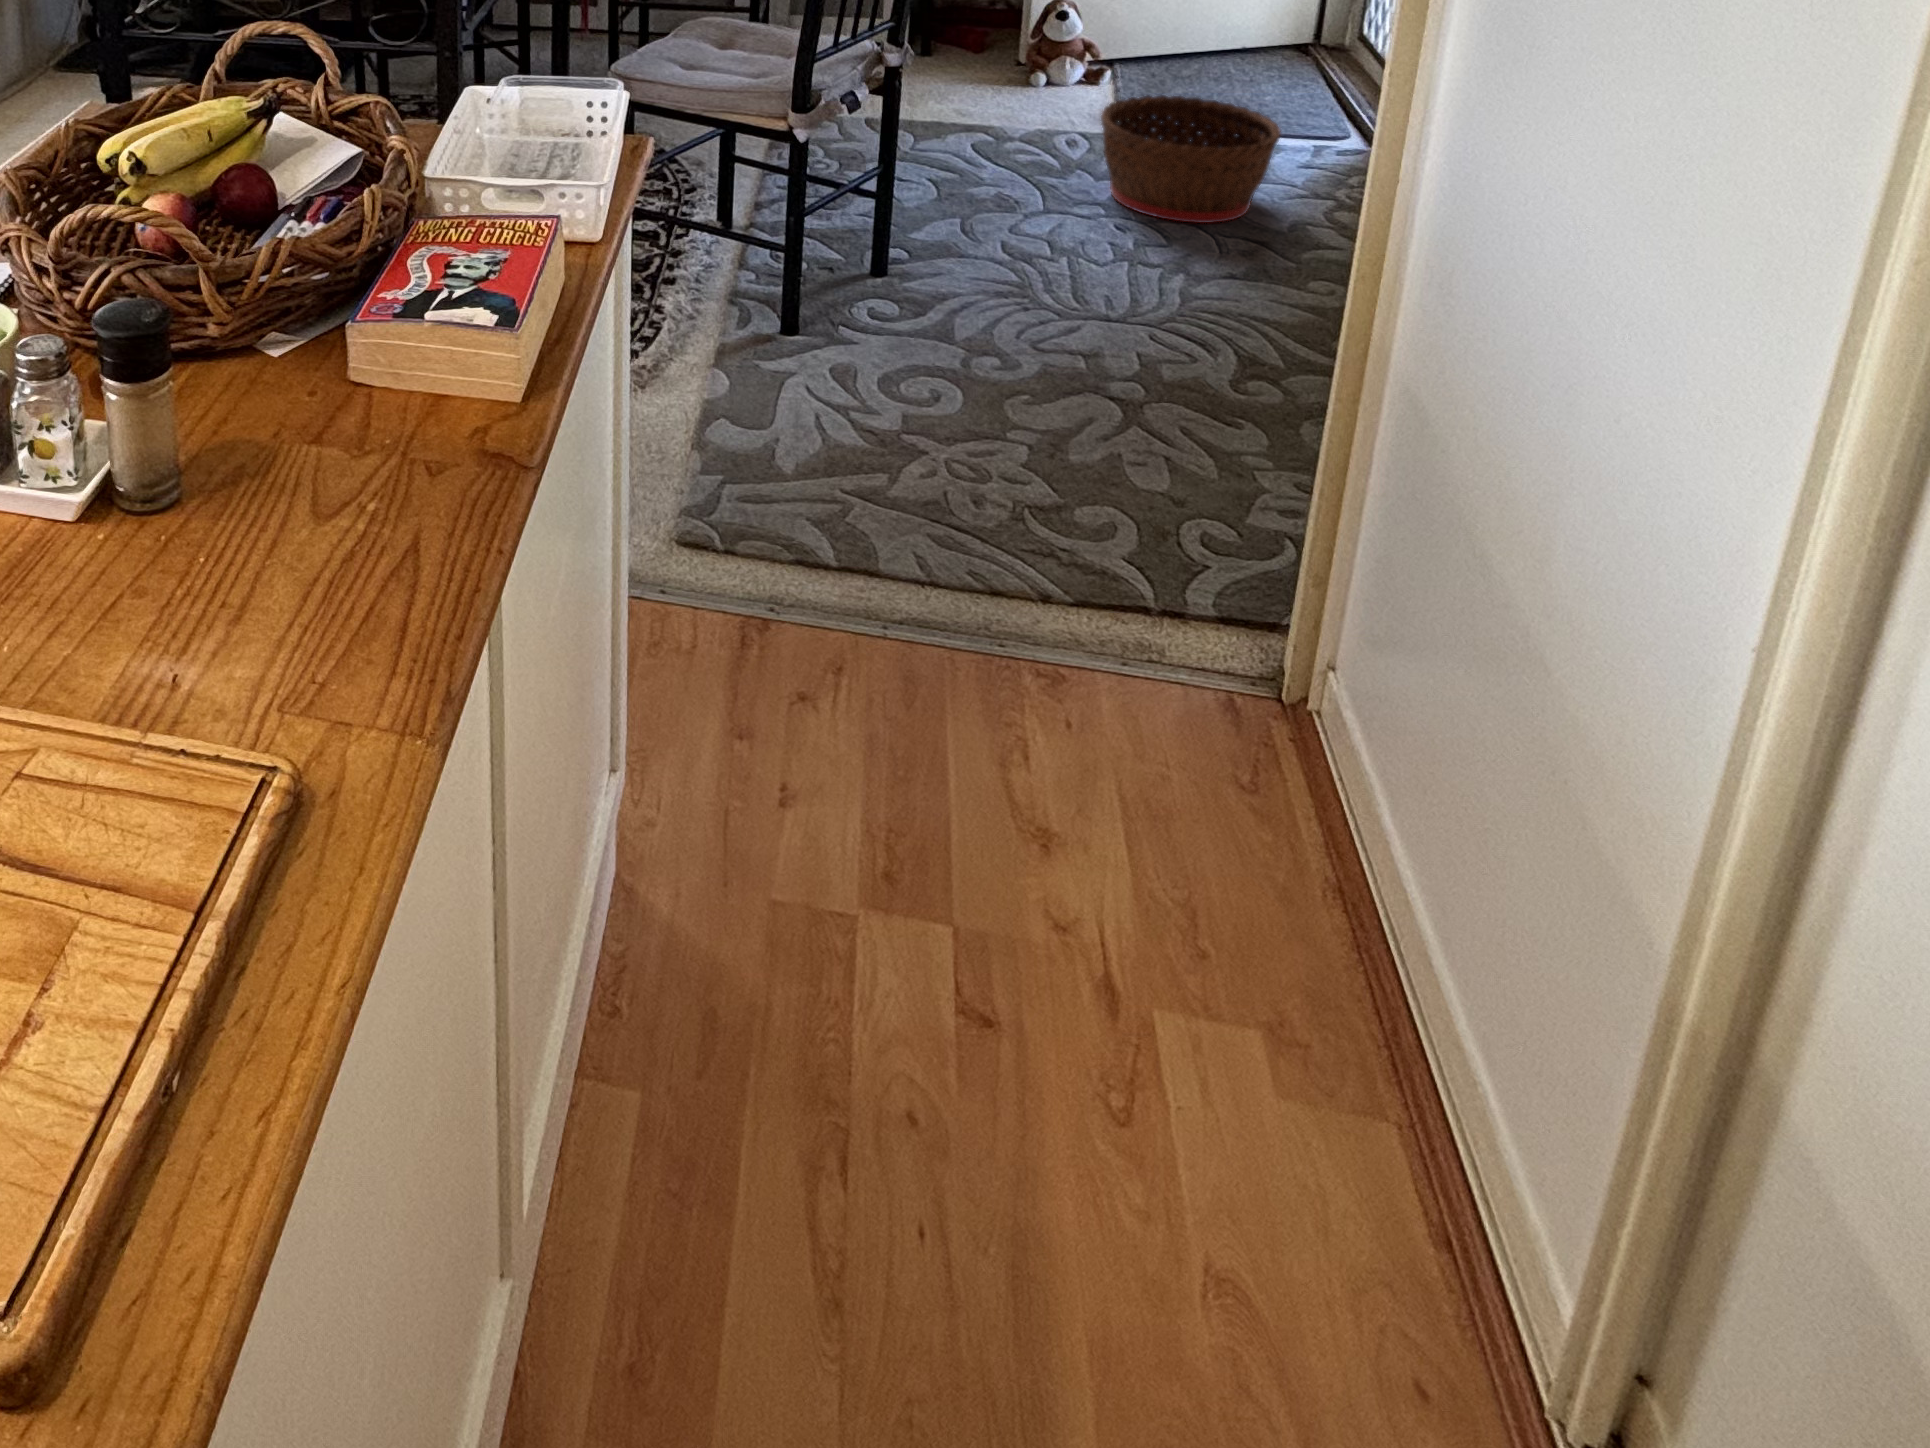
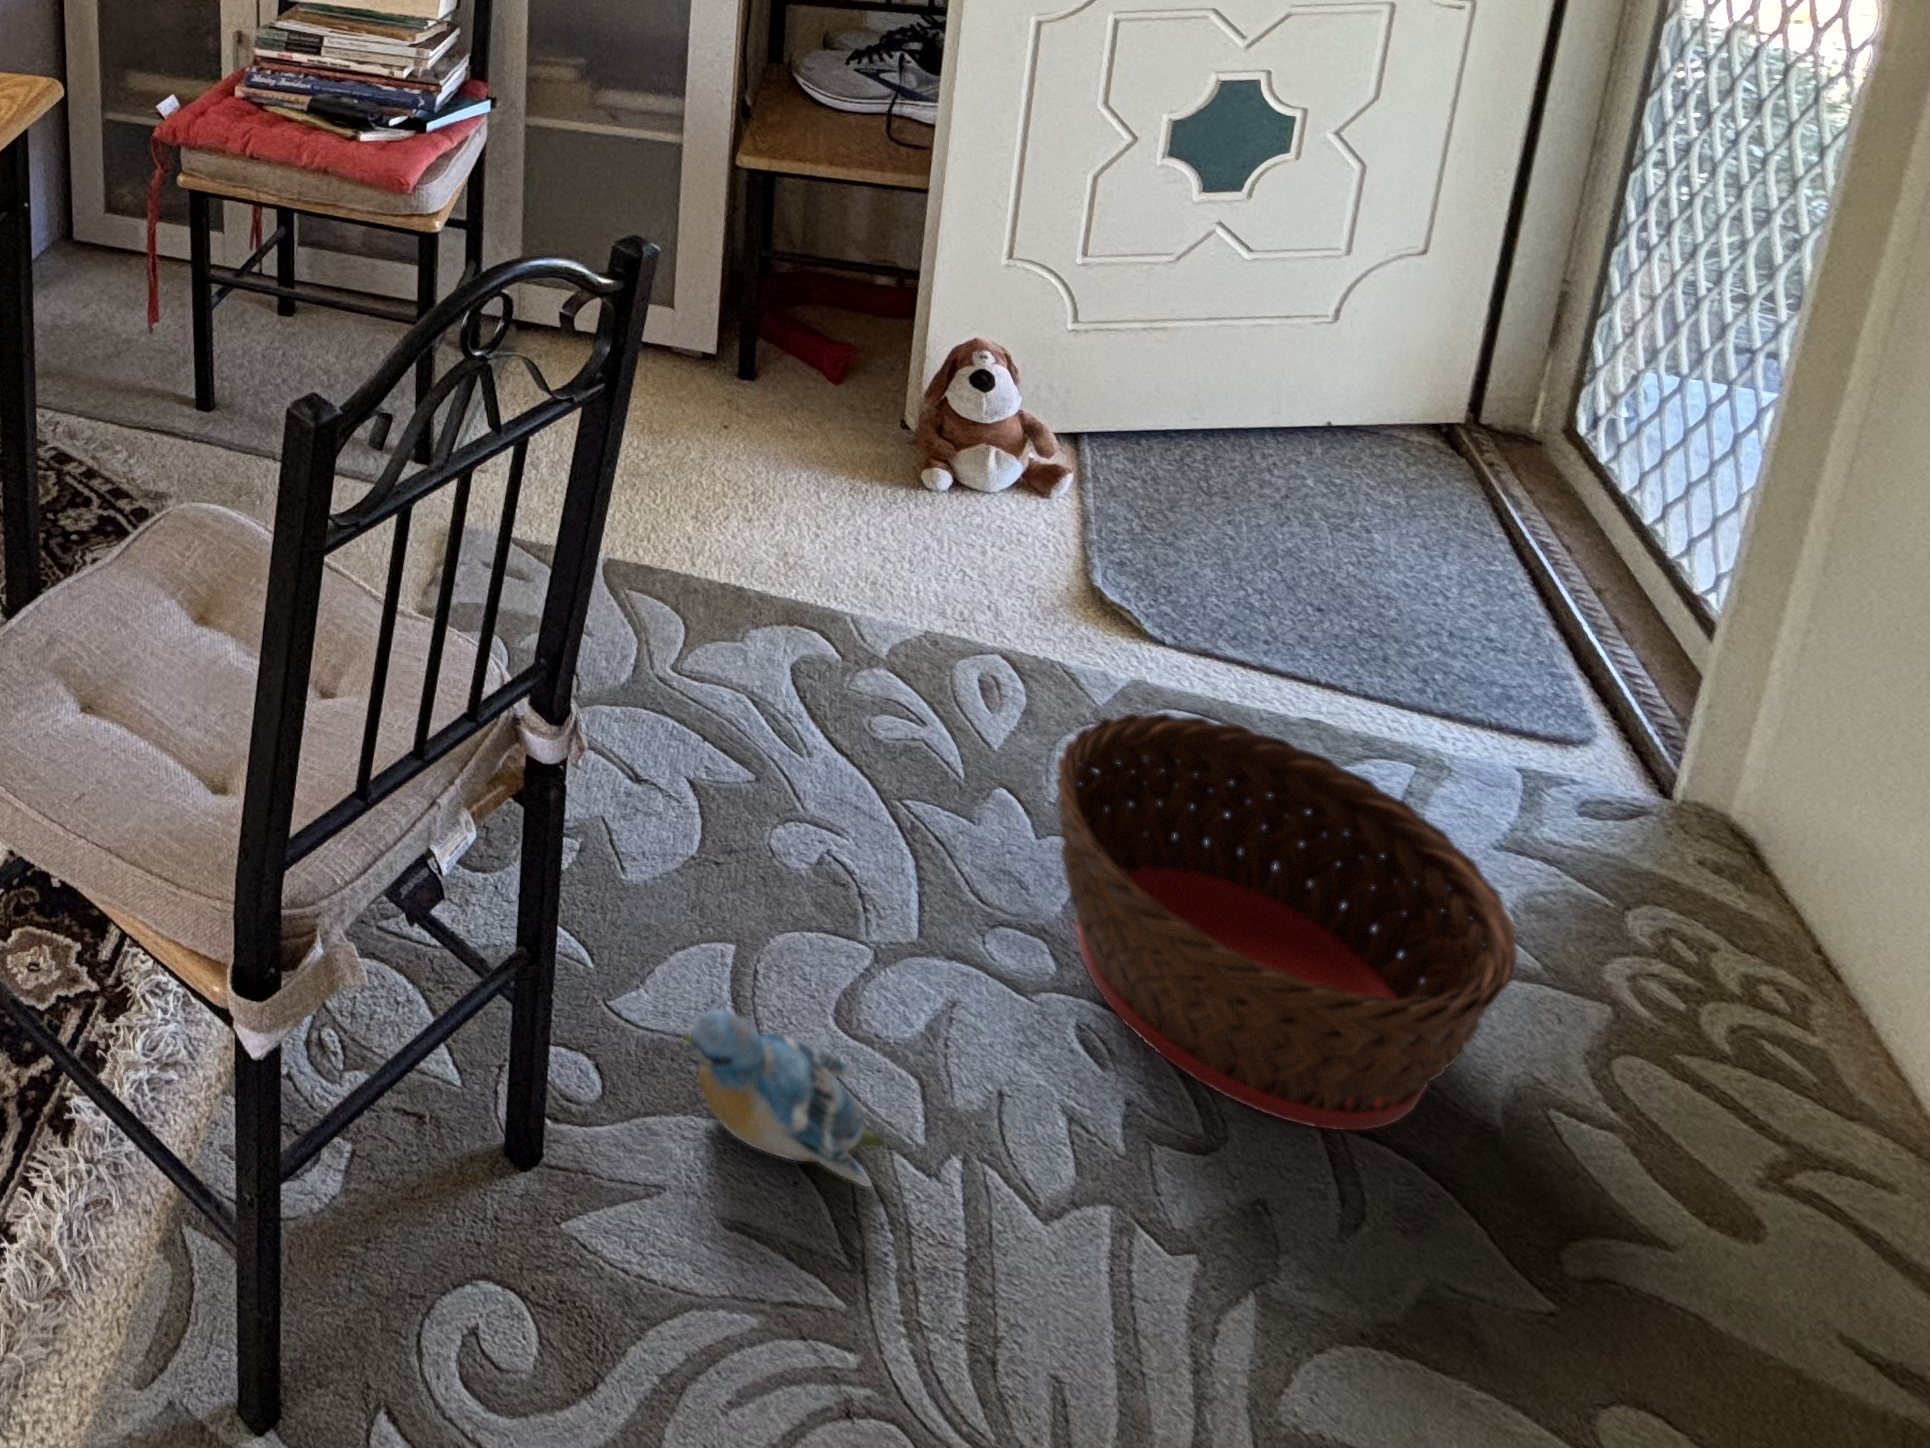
plush toy: none [950,188,1034,244] -> present [685,1009,886,1186]

